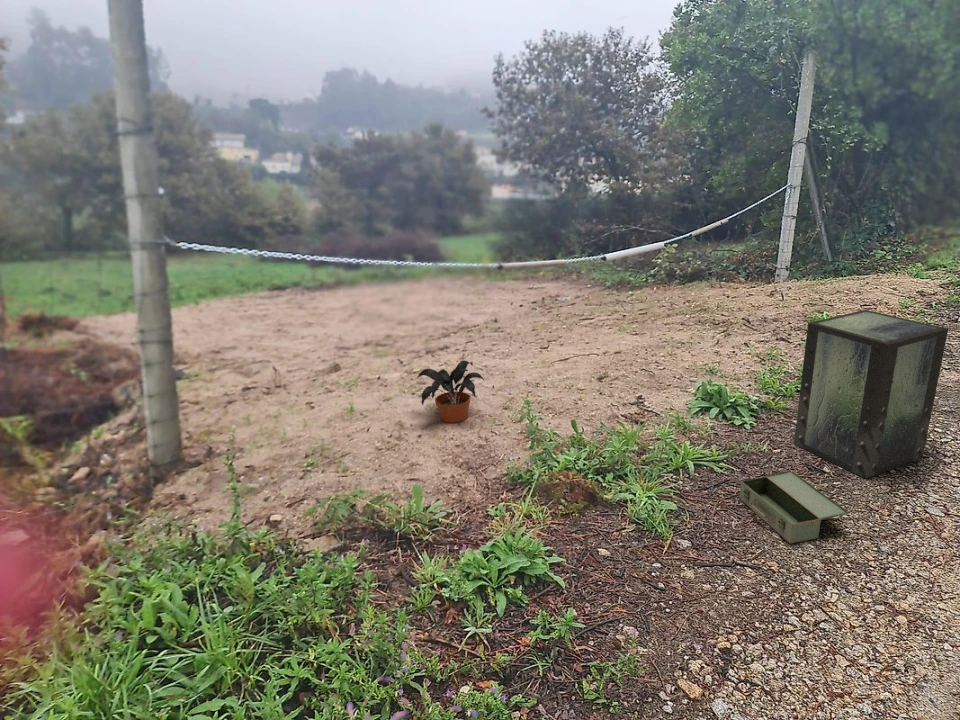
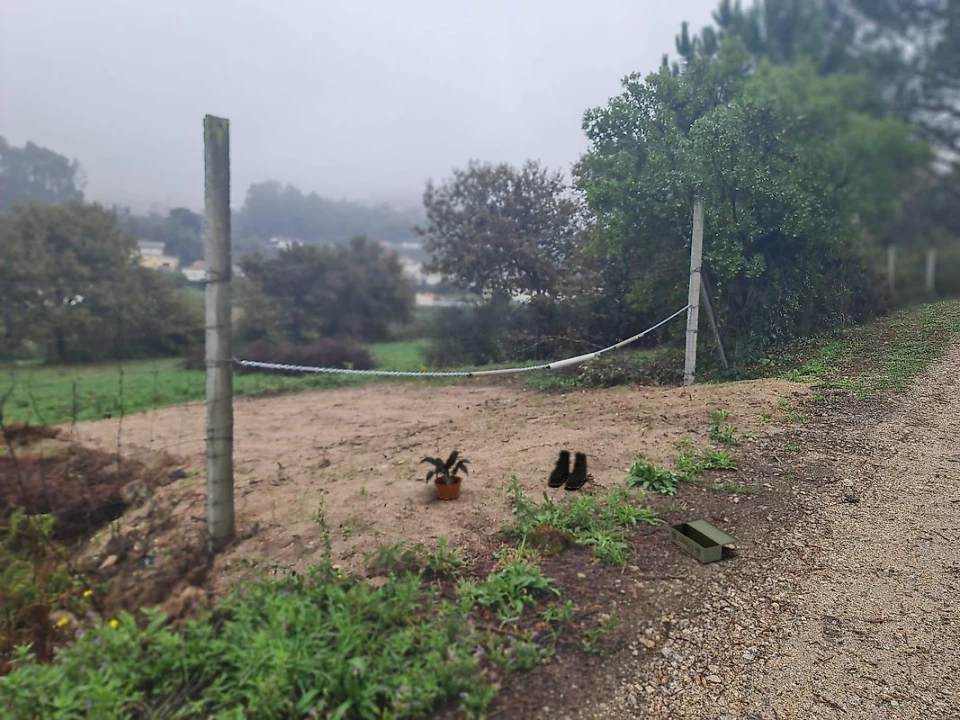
storage box: present [794,310,948,479] -> none [704,406,793,523]
boots: none [583,362,636,415] -> present [548,450,588,489]

